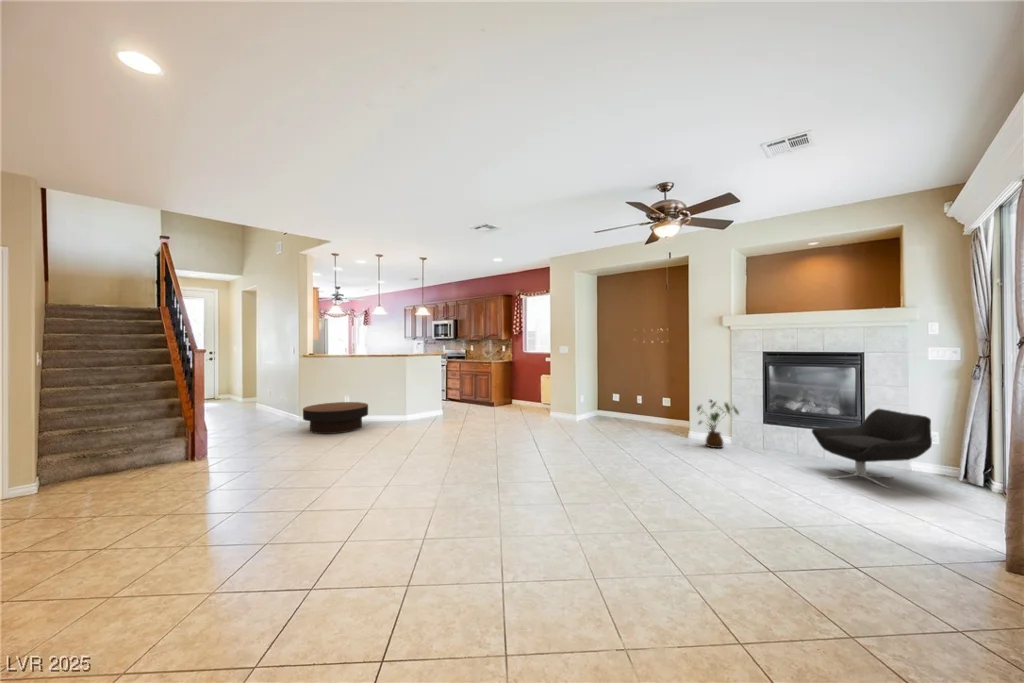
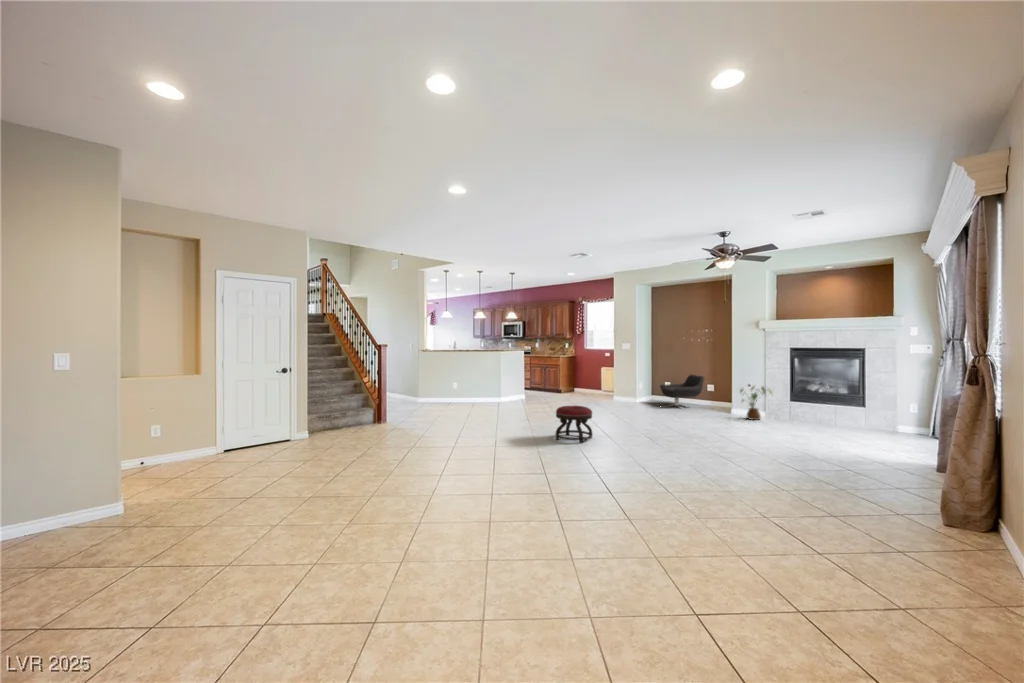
coffee table: present [303,402,368,434] -> none [430,387,476,410]
lounge chair: present [812,409,932,488] -> present [660,375,704,409]
ottoman: none [409,440,469,503] -> present [555,406,592,443]

